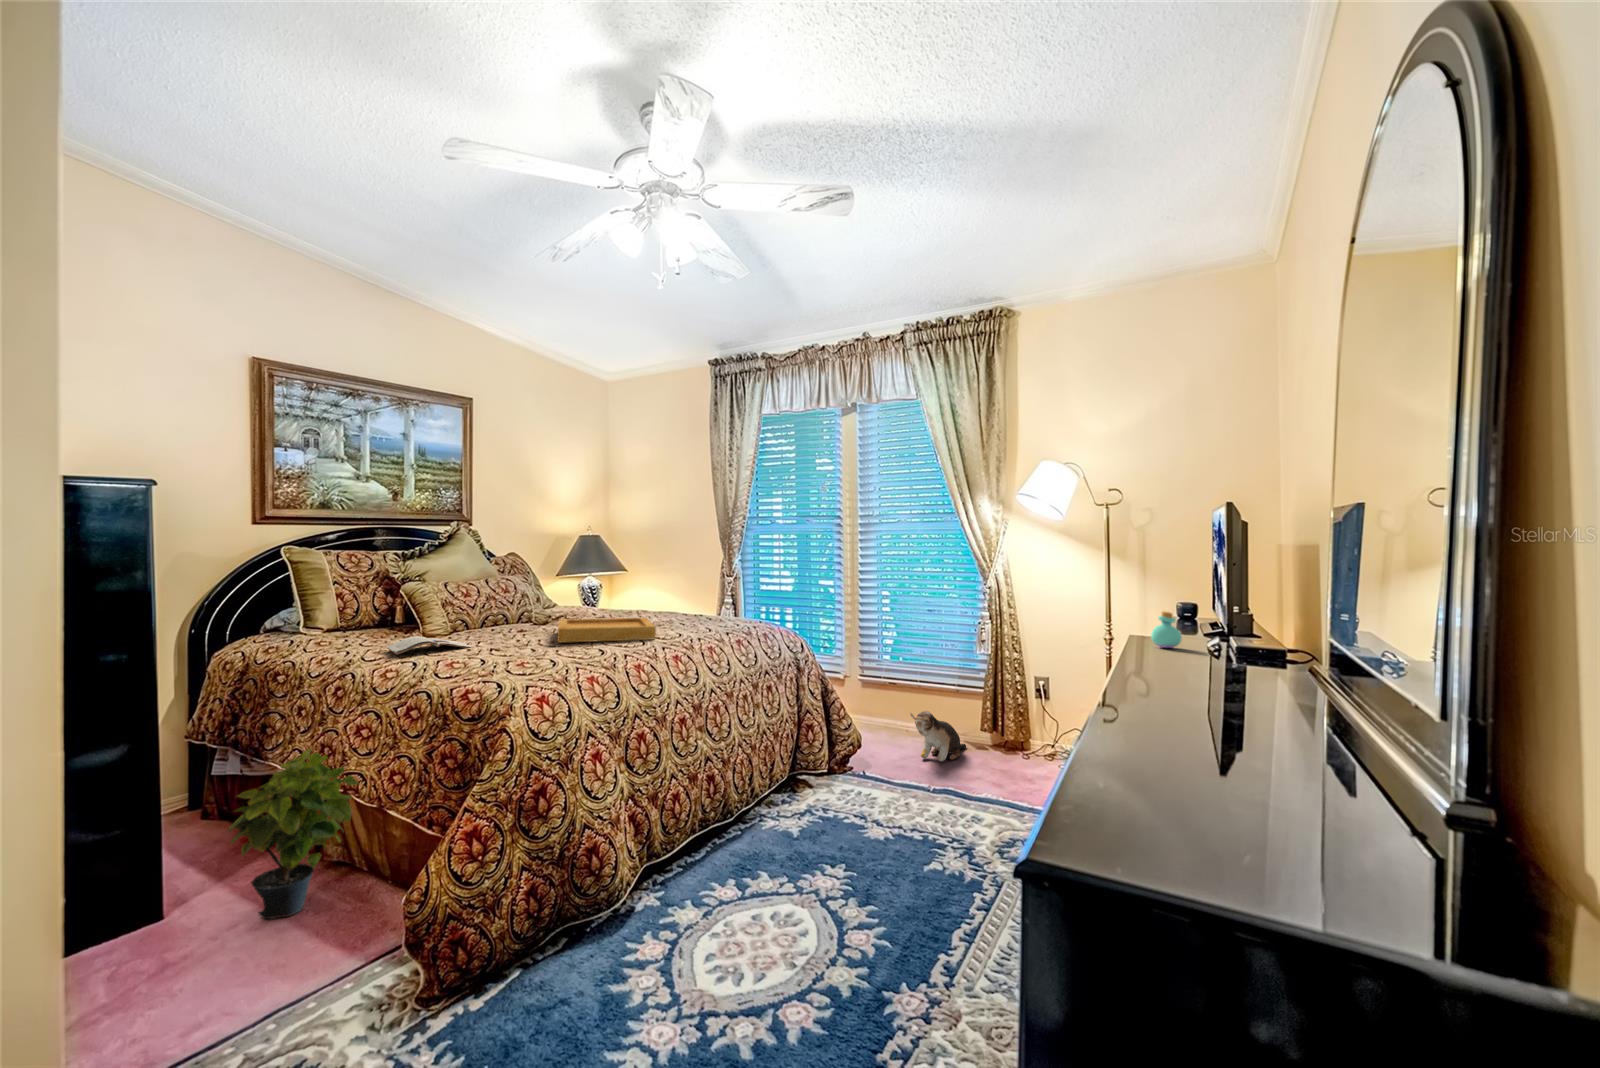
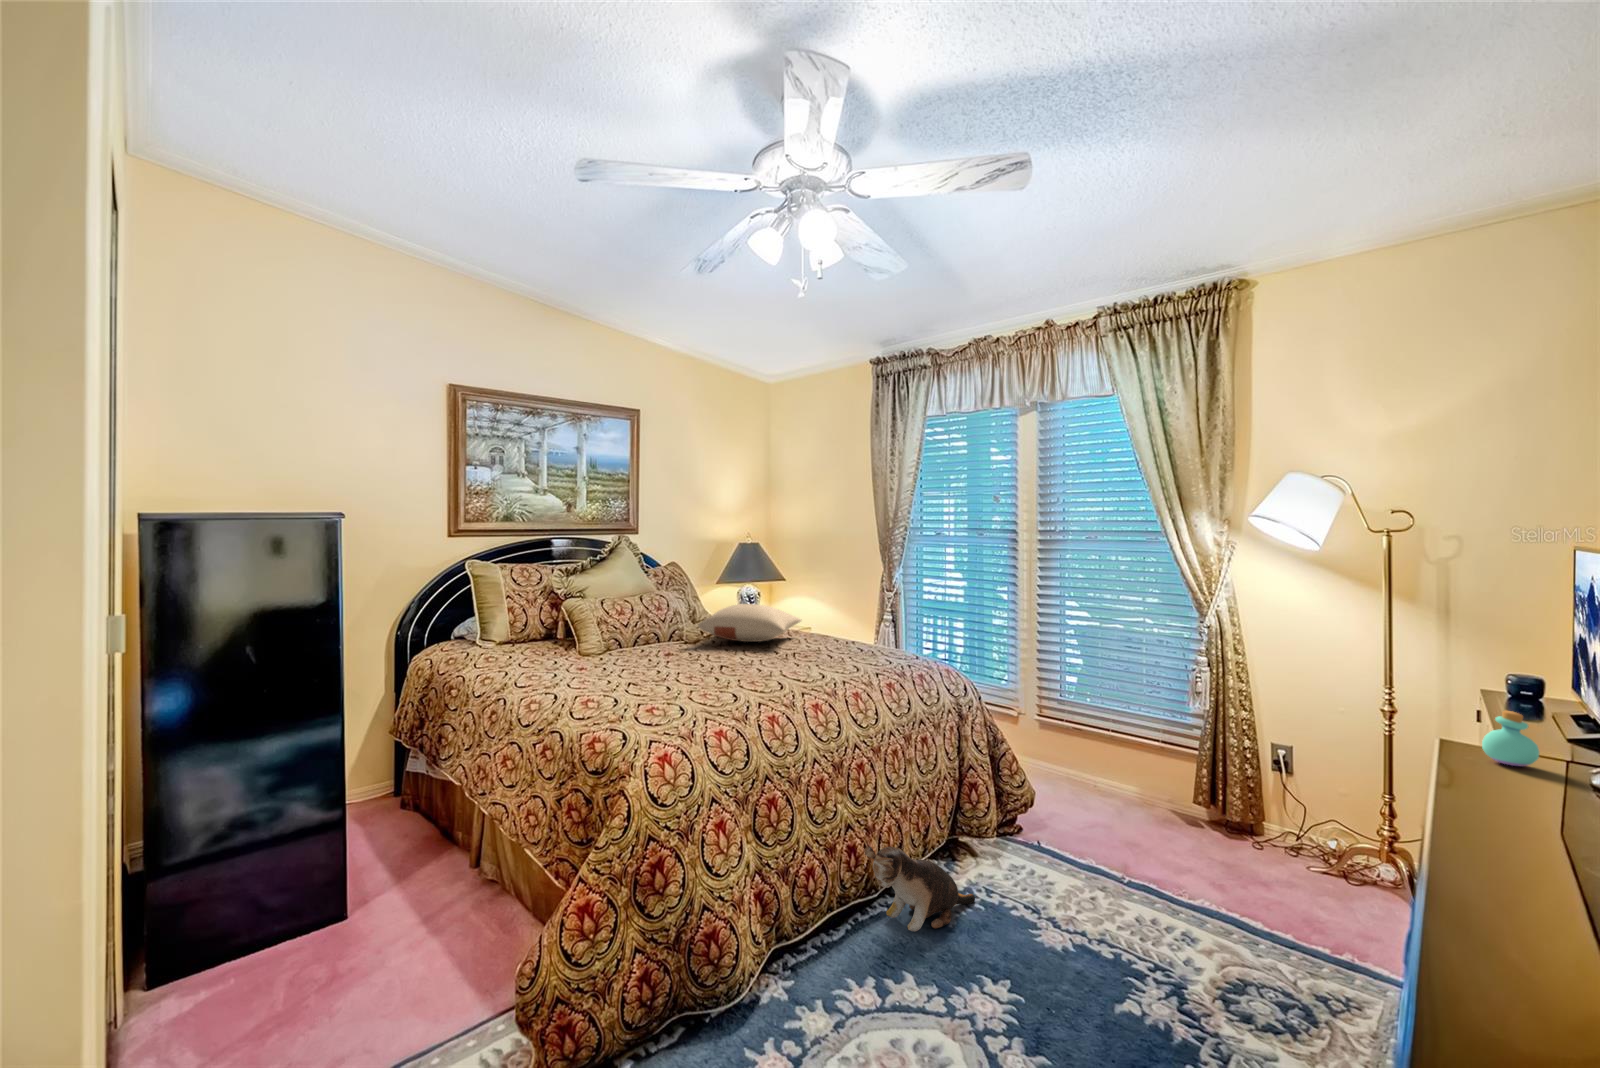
pillow: none [551,583,651,618] -> present [699,604,801,642]
tray: present [557,618,656,643] -> none [694,649,796,682]
magazine: present [387,636,472,654] -> none [538,662,616,684]
plush toy: present [910,711,966,761] -> present [865,846,975,932]
potted plant: present [228,748,359,919] -> none [390,774,513,937]

